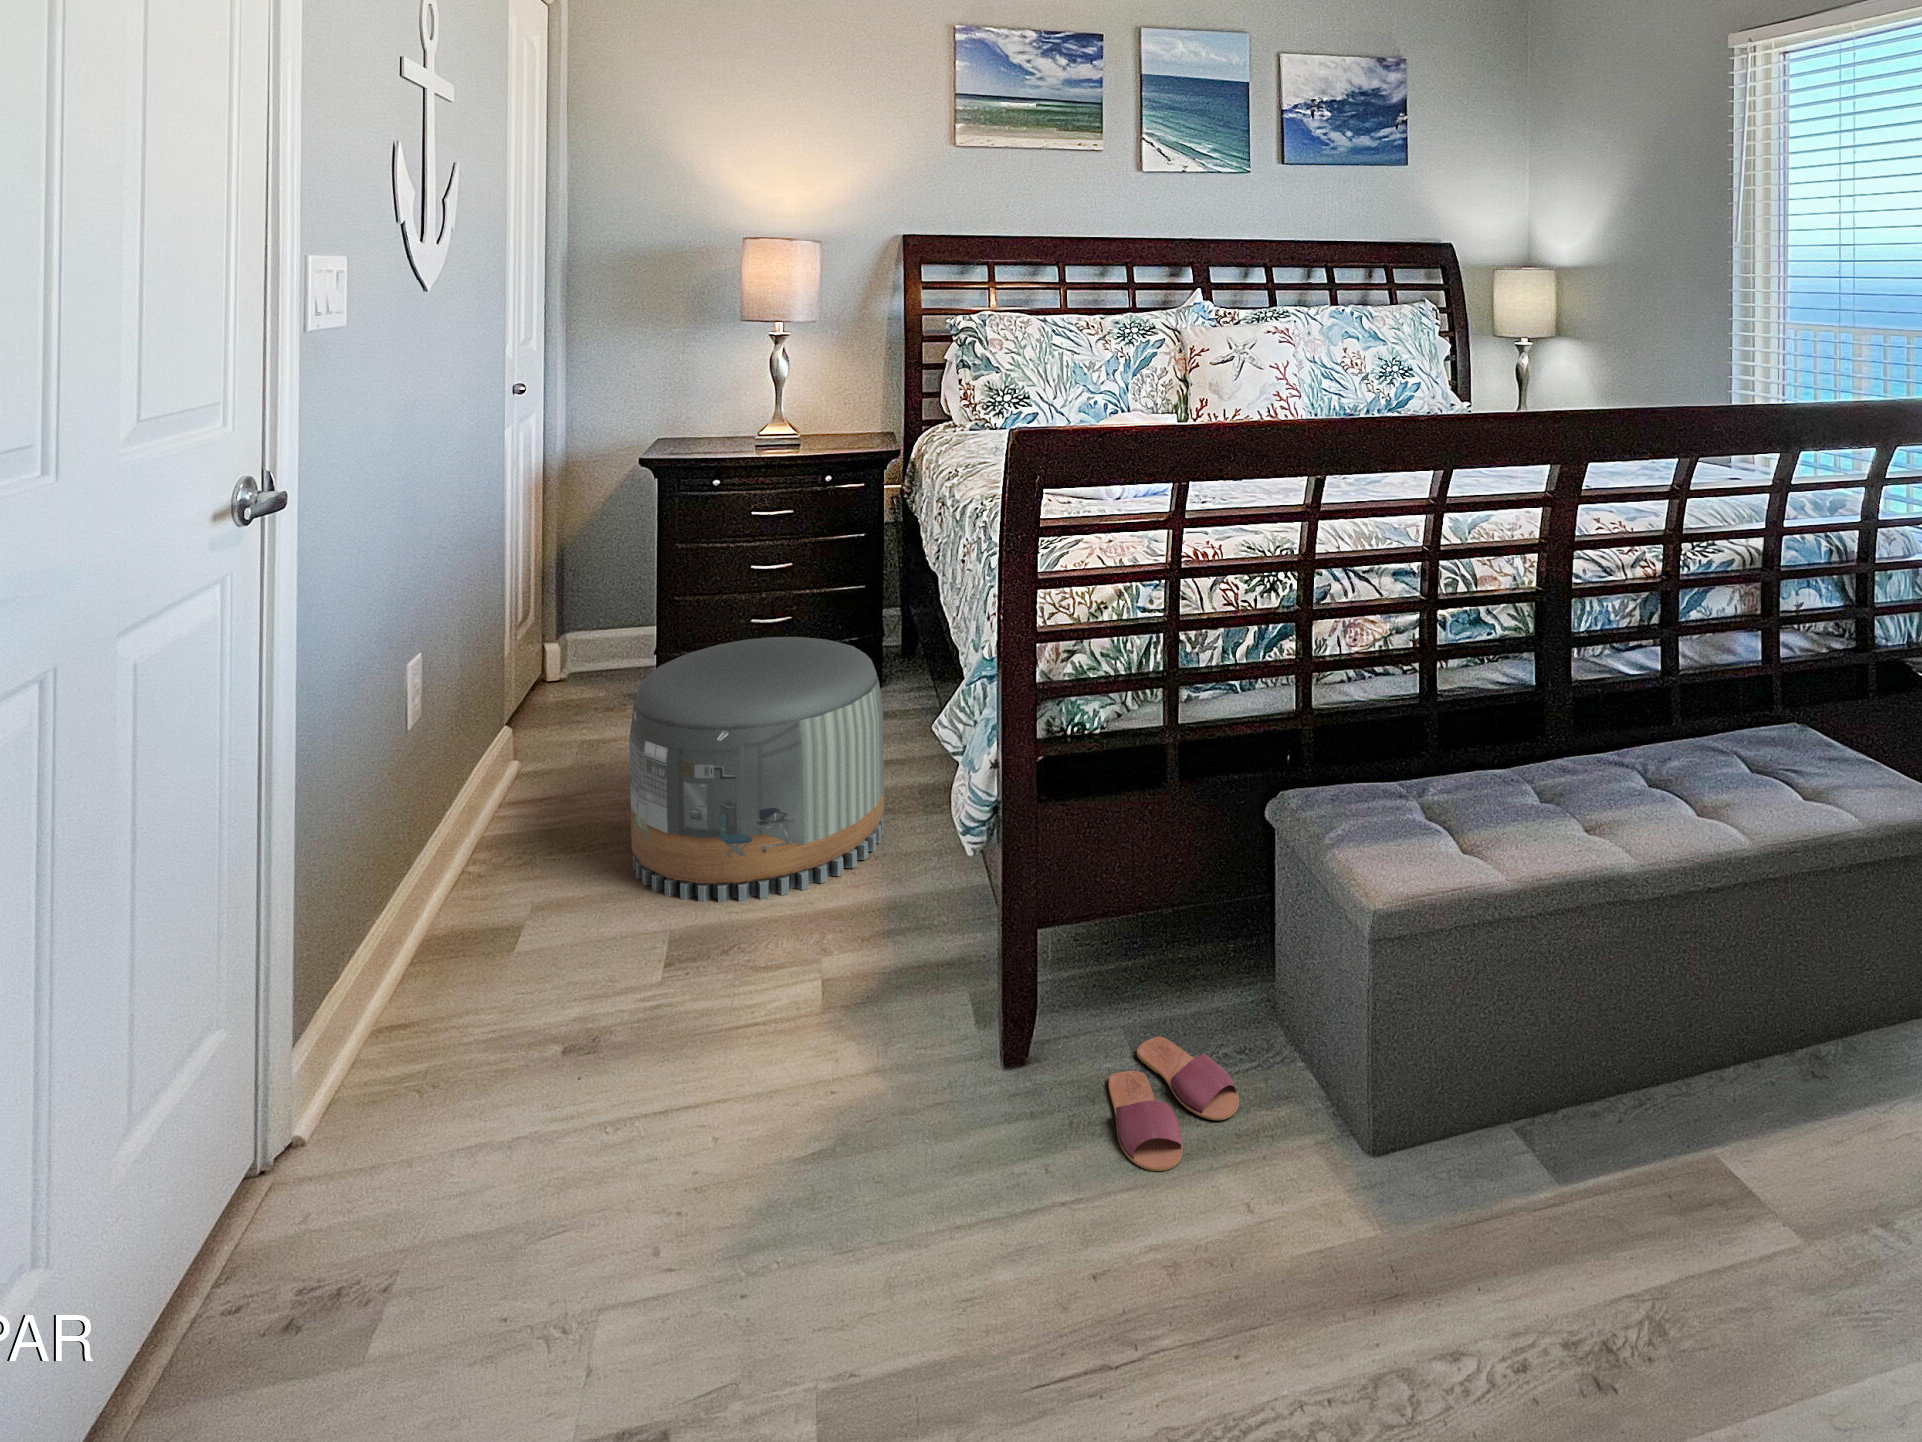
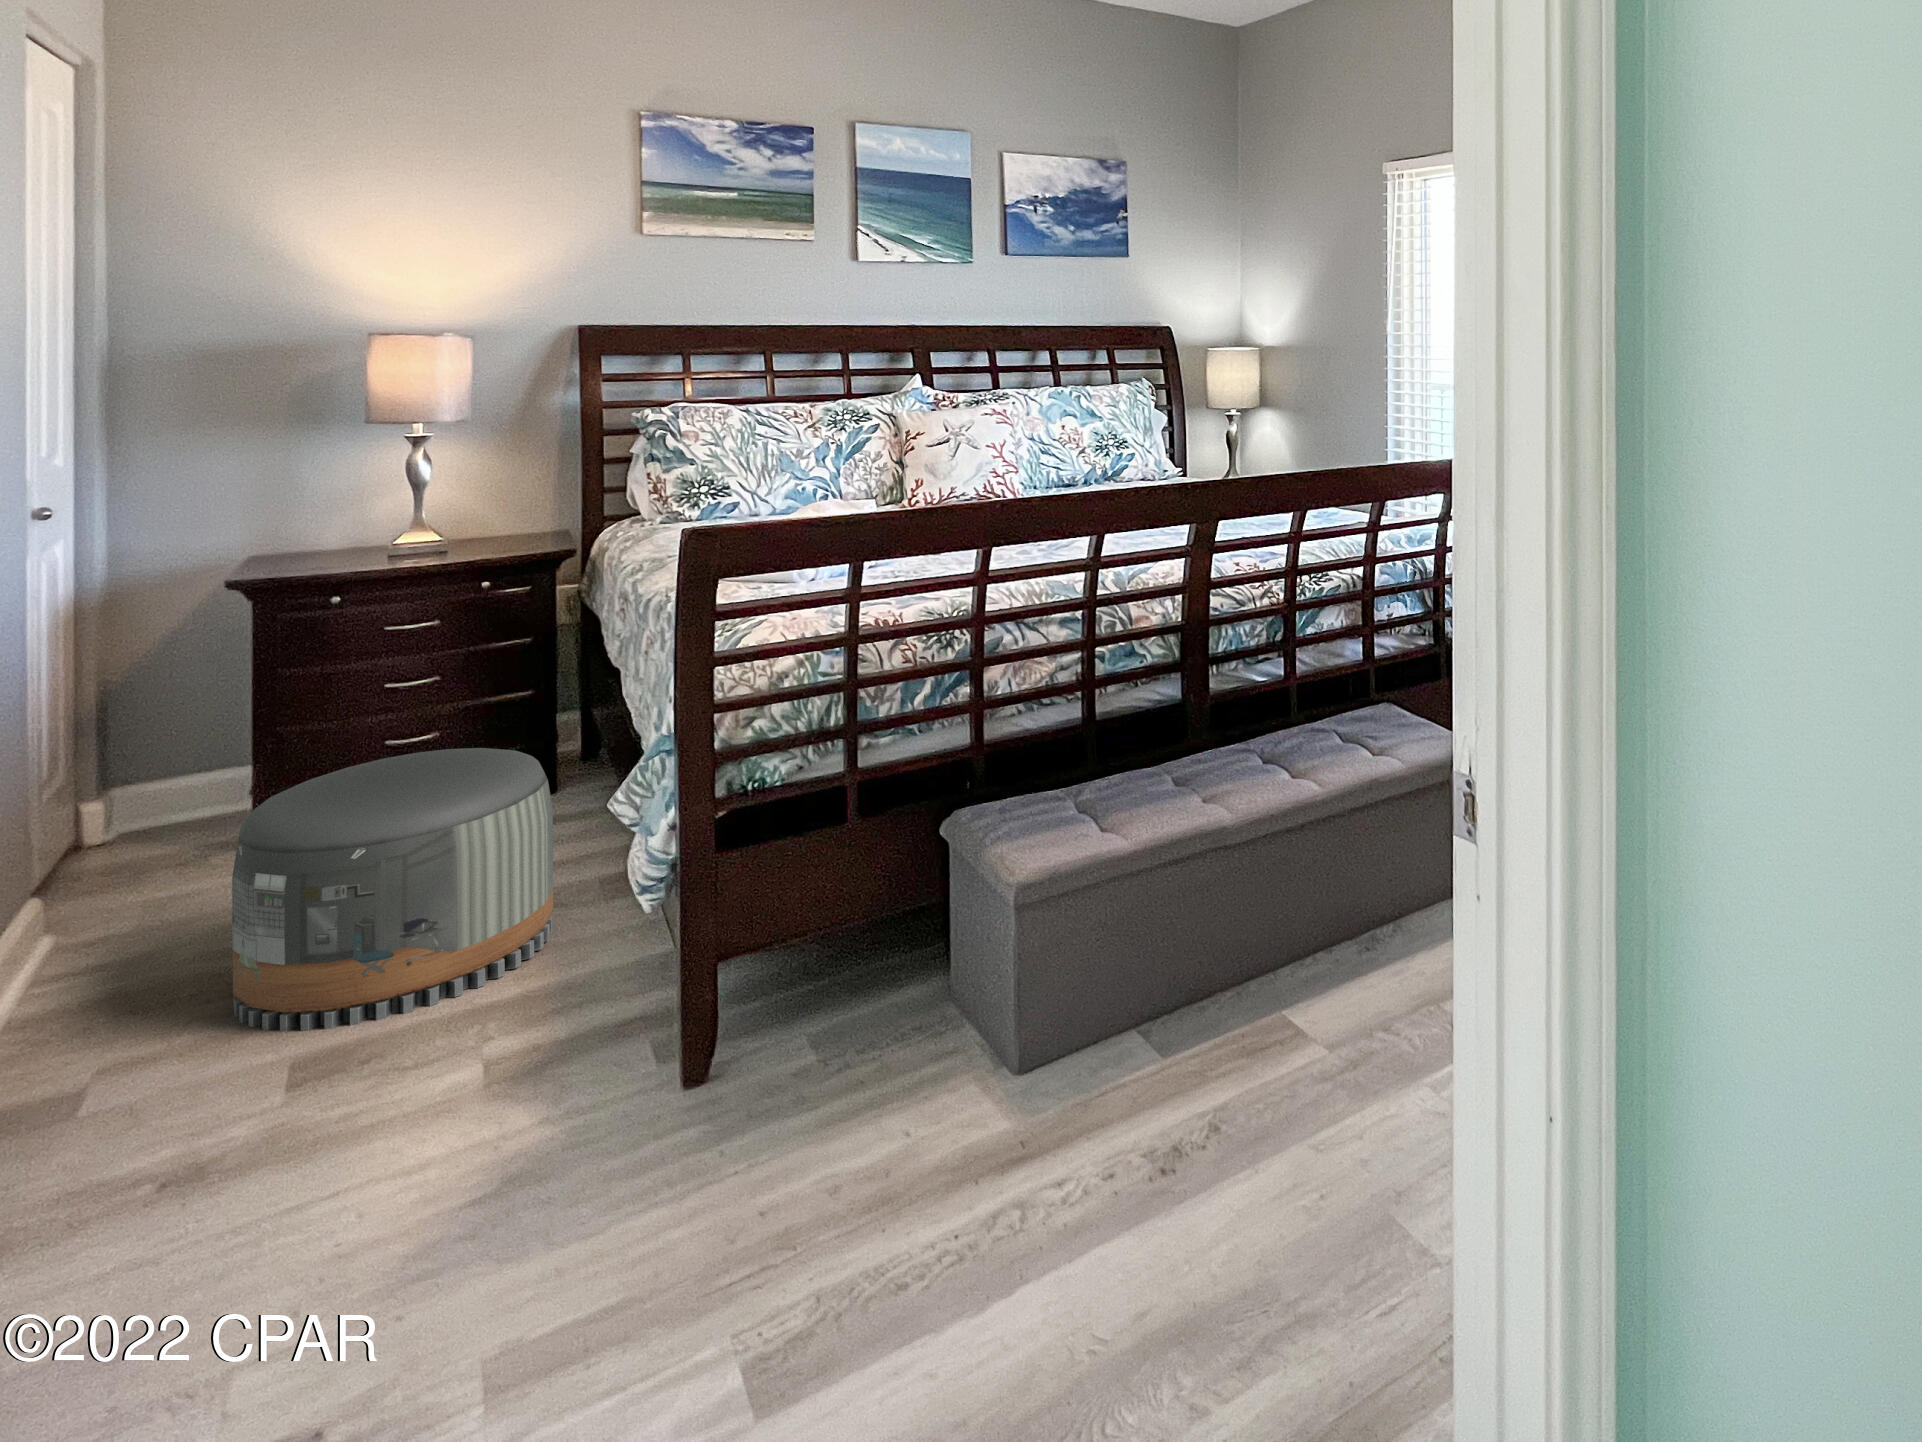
slippers: present [1109,1037,1239,1171] -> none [787,1041,909,1138]

